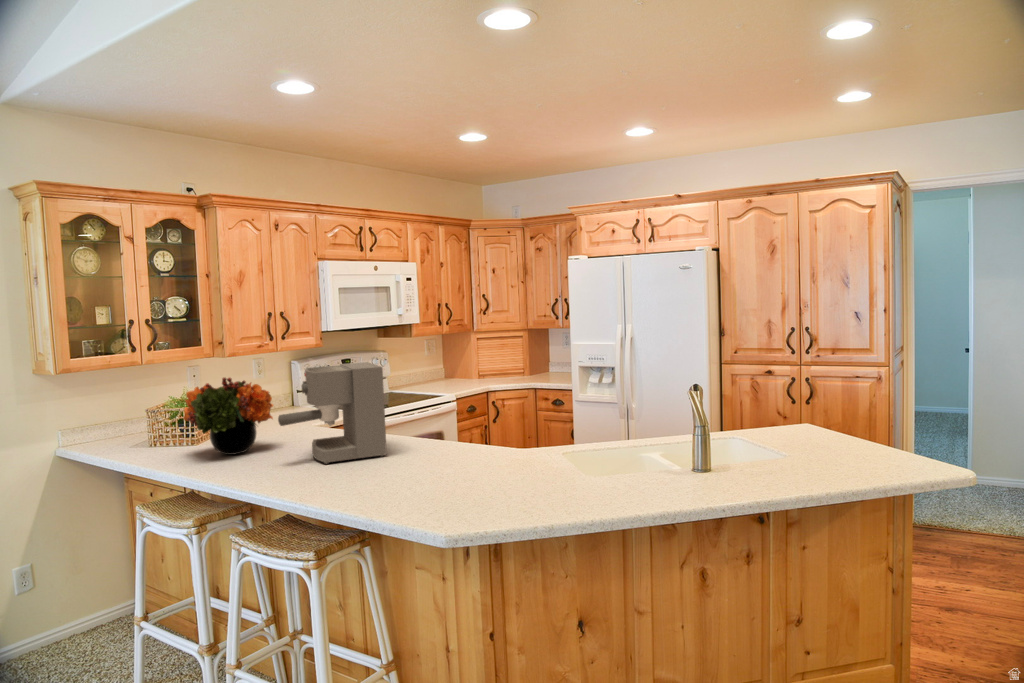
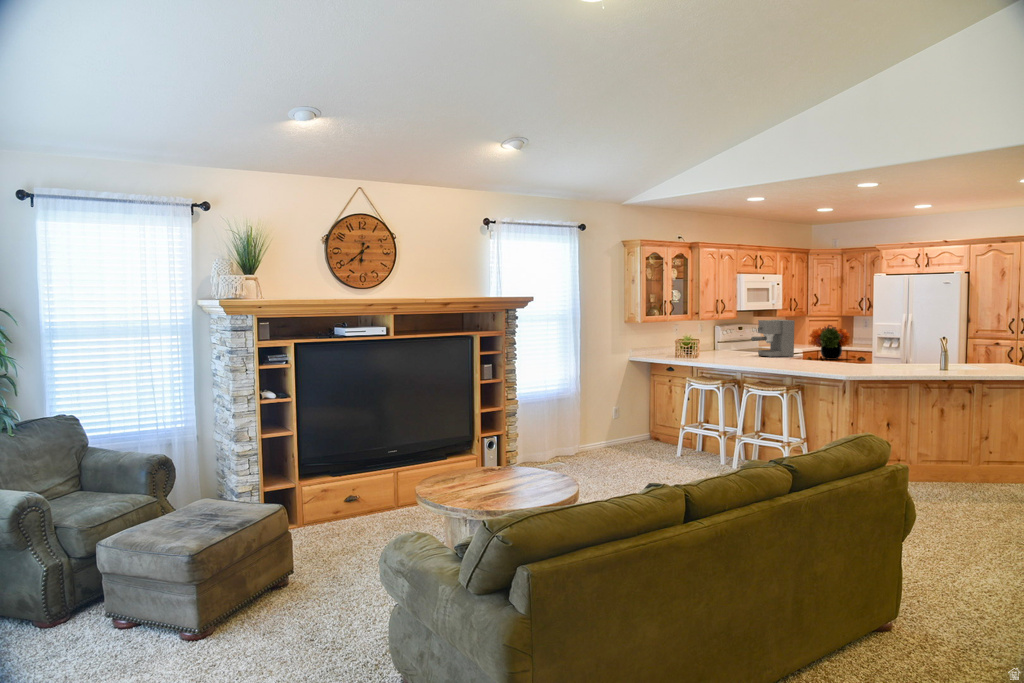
flower arrangement: present [184,378,273,455] -> present [809,325,850,360]

